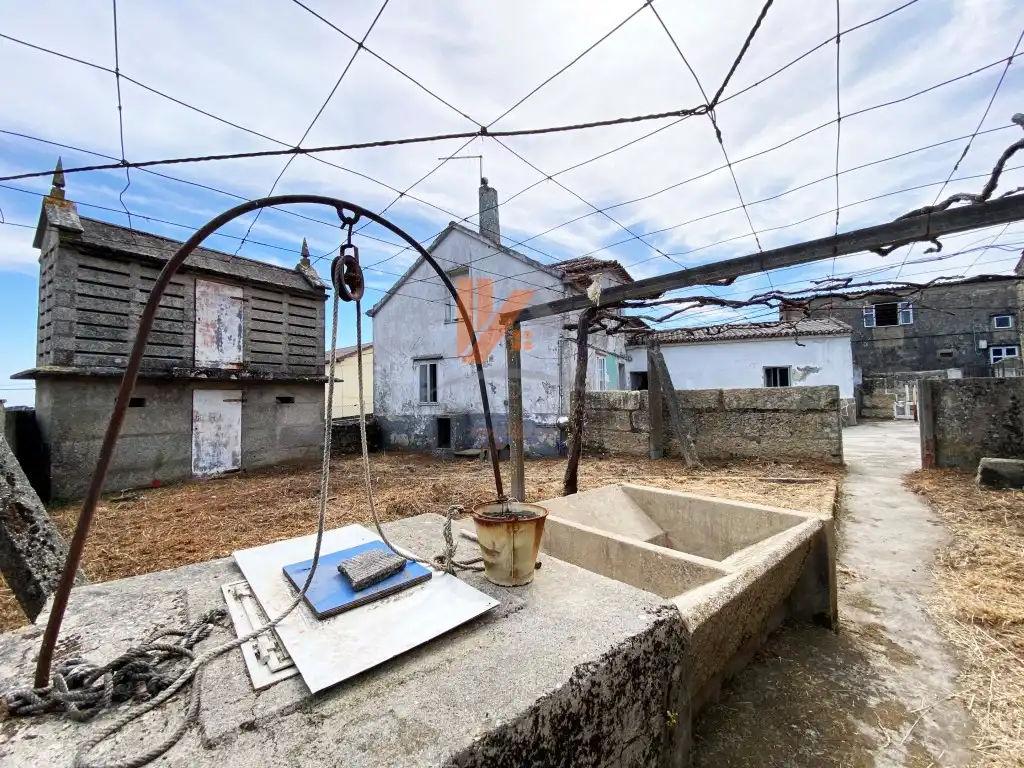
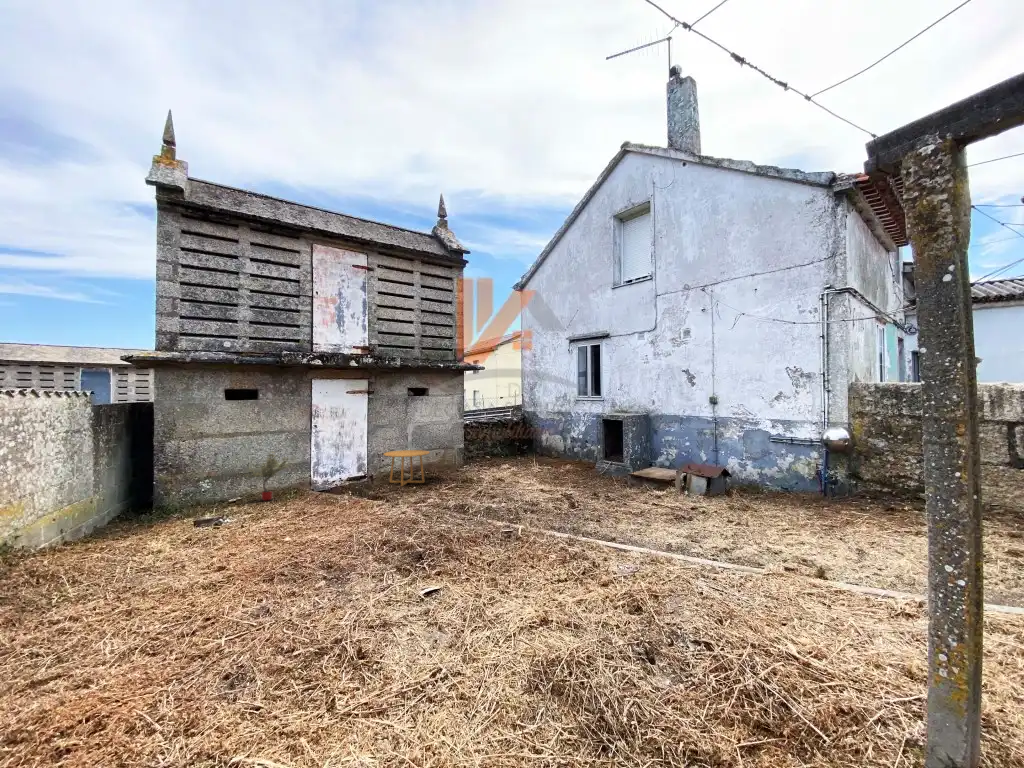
round table: none [258,445,298,473] -> present [384,450,430,486]

